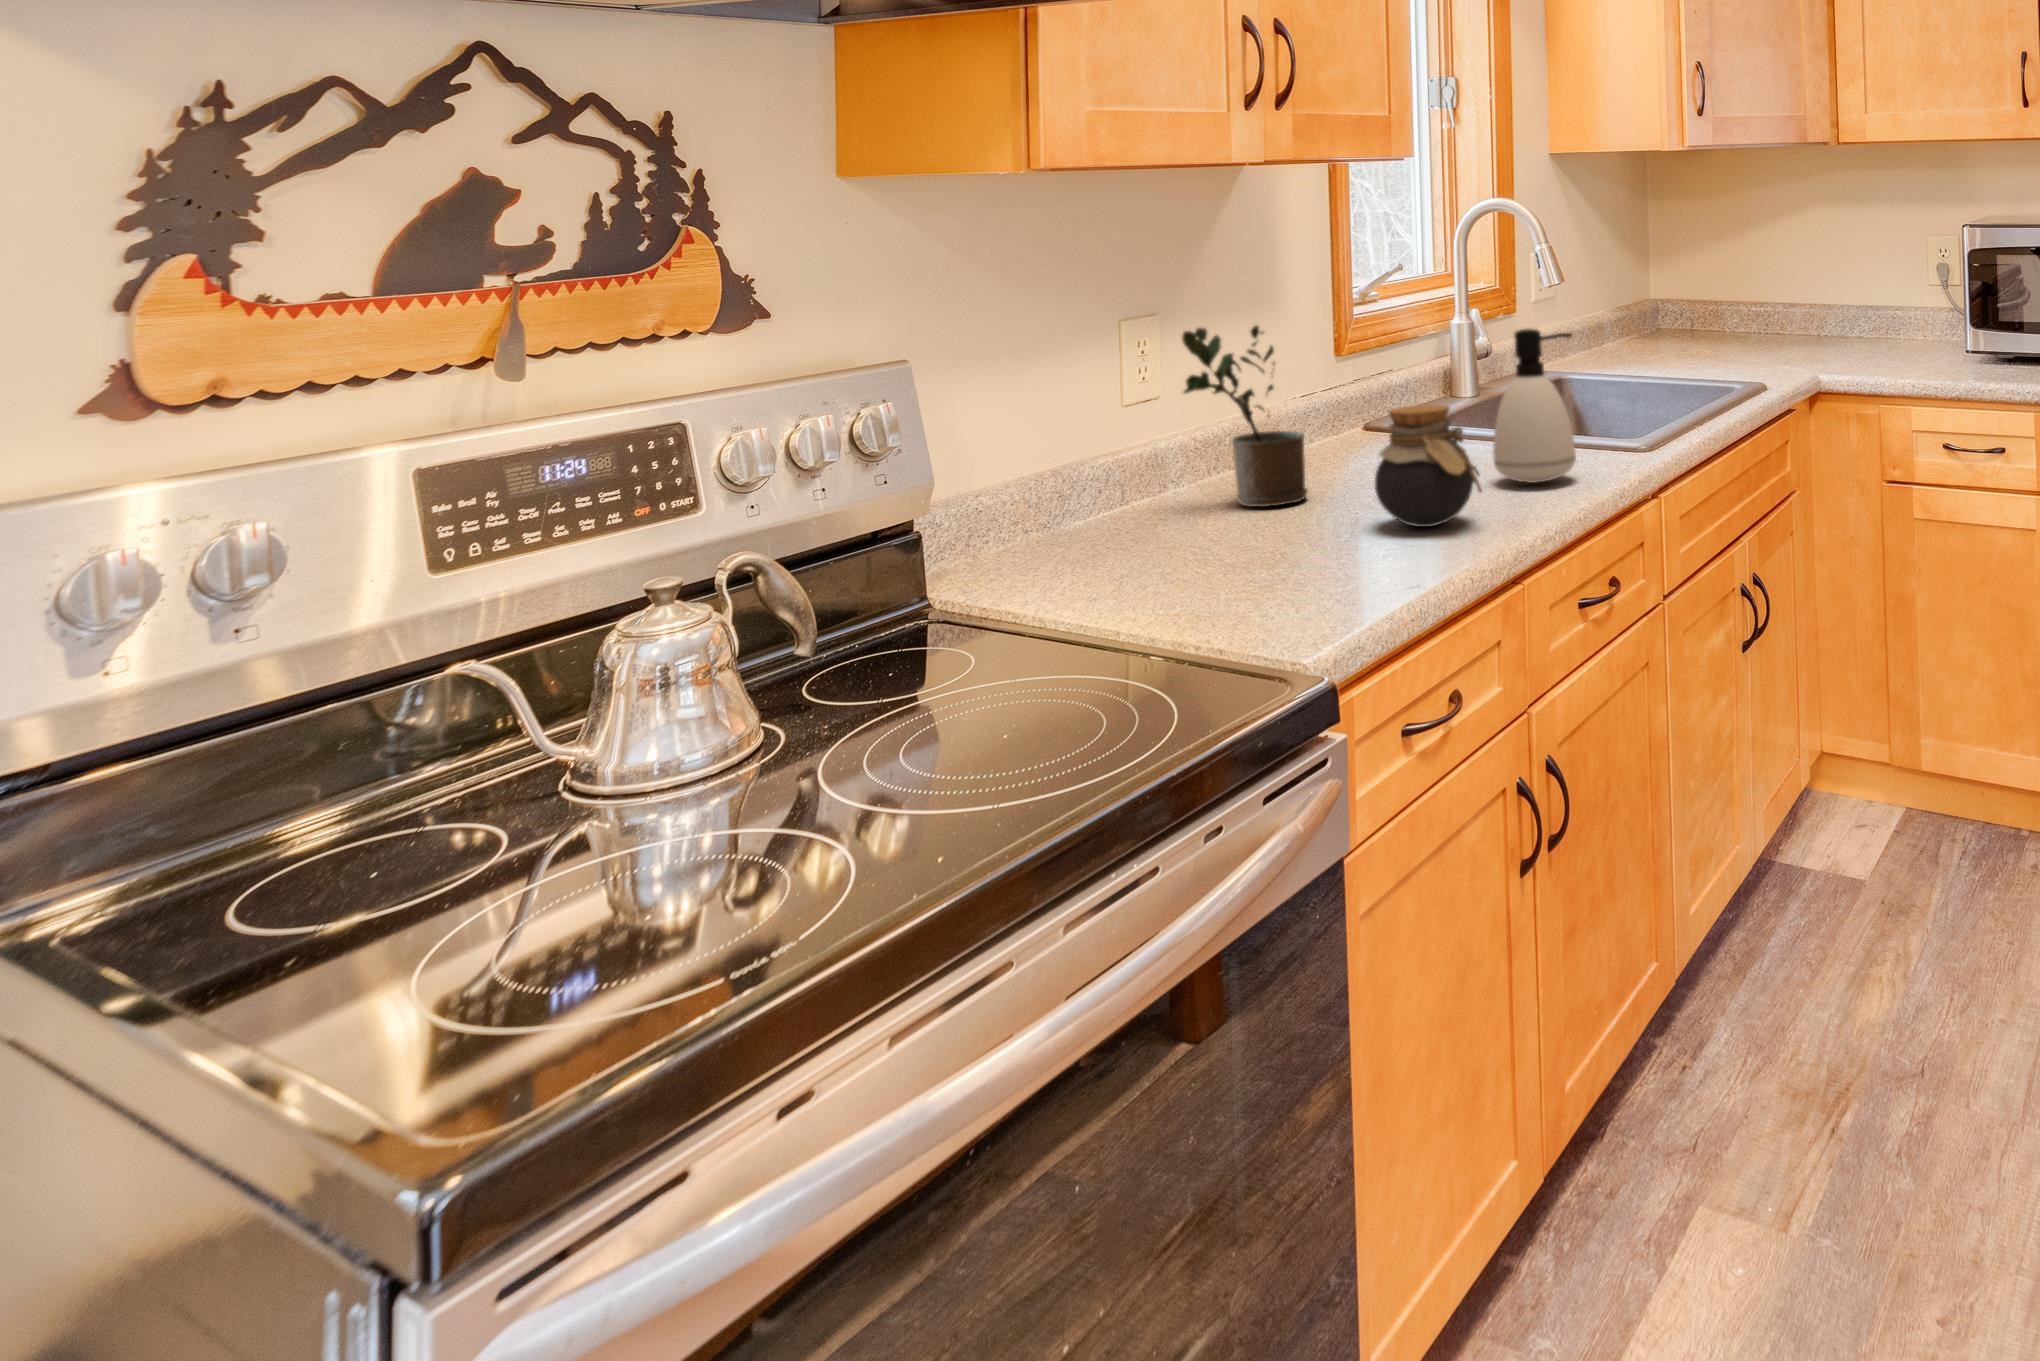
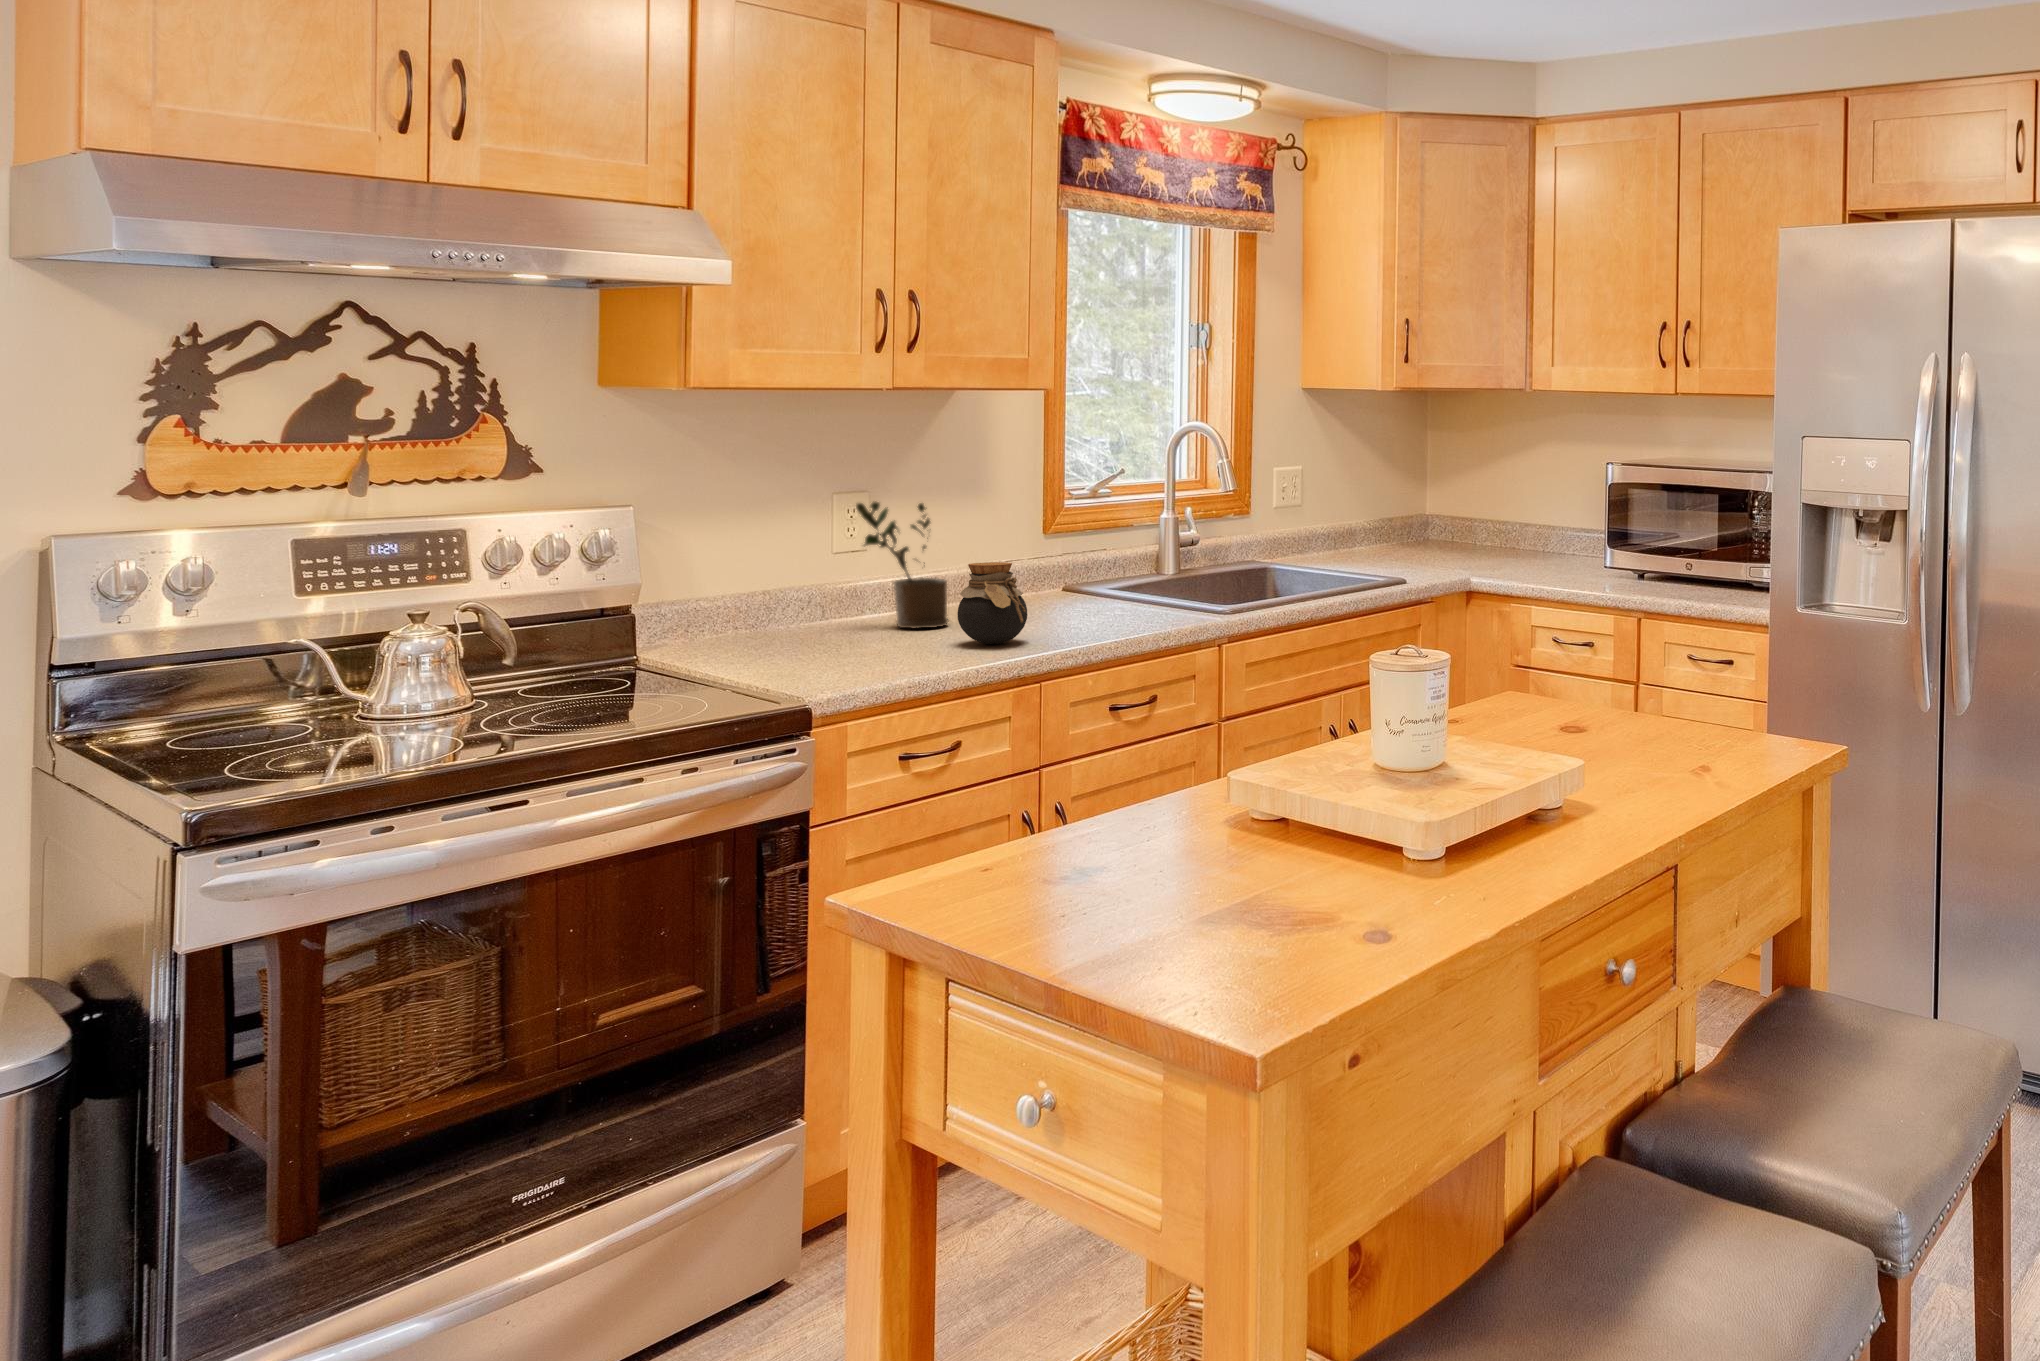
soap dispenser: present [1493,329,1576,483] -> none [1080,517,1140,627]

